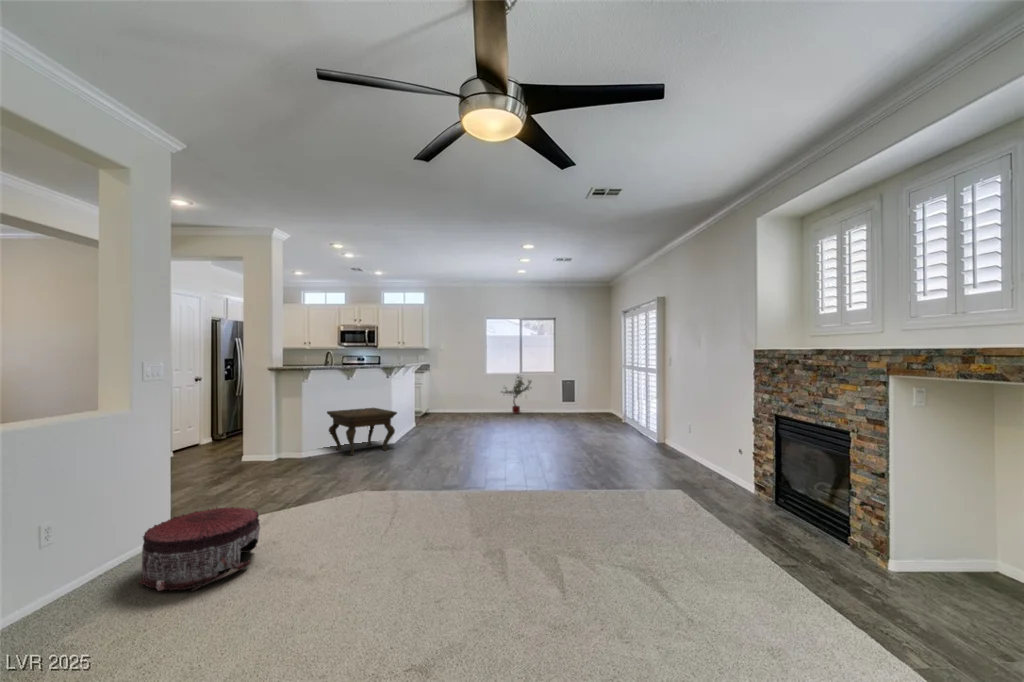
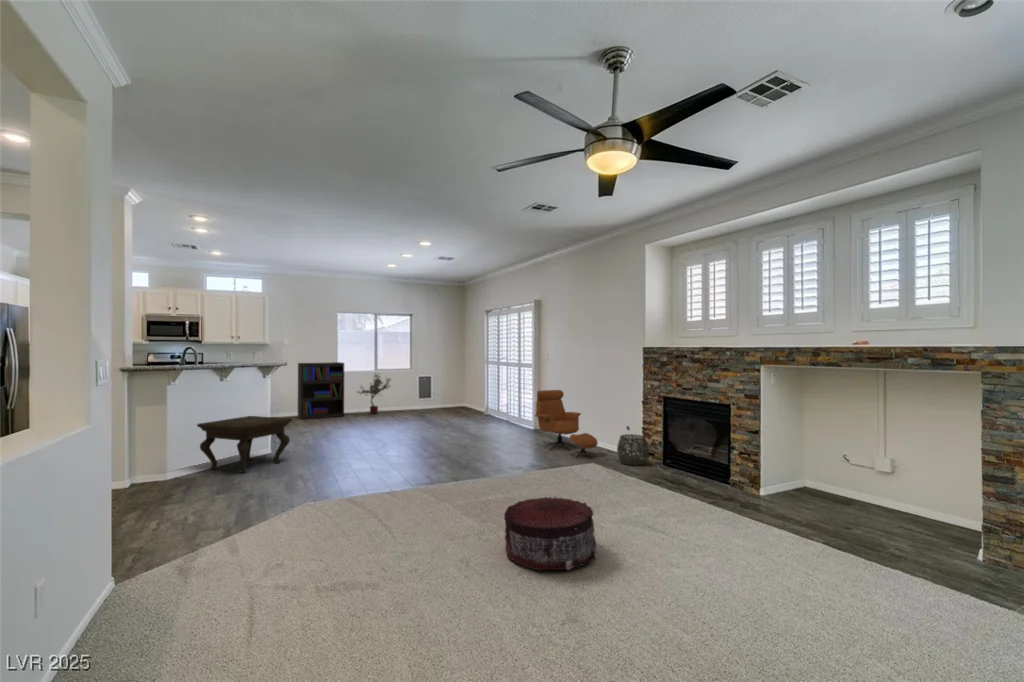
bookshelf: none [451,364,489,414] -> present [298,362,344,419]
armchair: none [633,399,694,482] -> present [535,390,598,456]
woven basket: none [710,458,753,499] -> present [617,434,649,465]
pouf: present [139,507,260,591] -> present [504,497,596,571]

